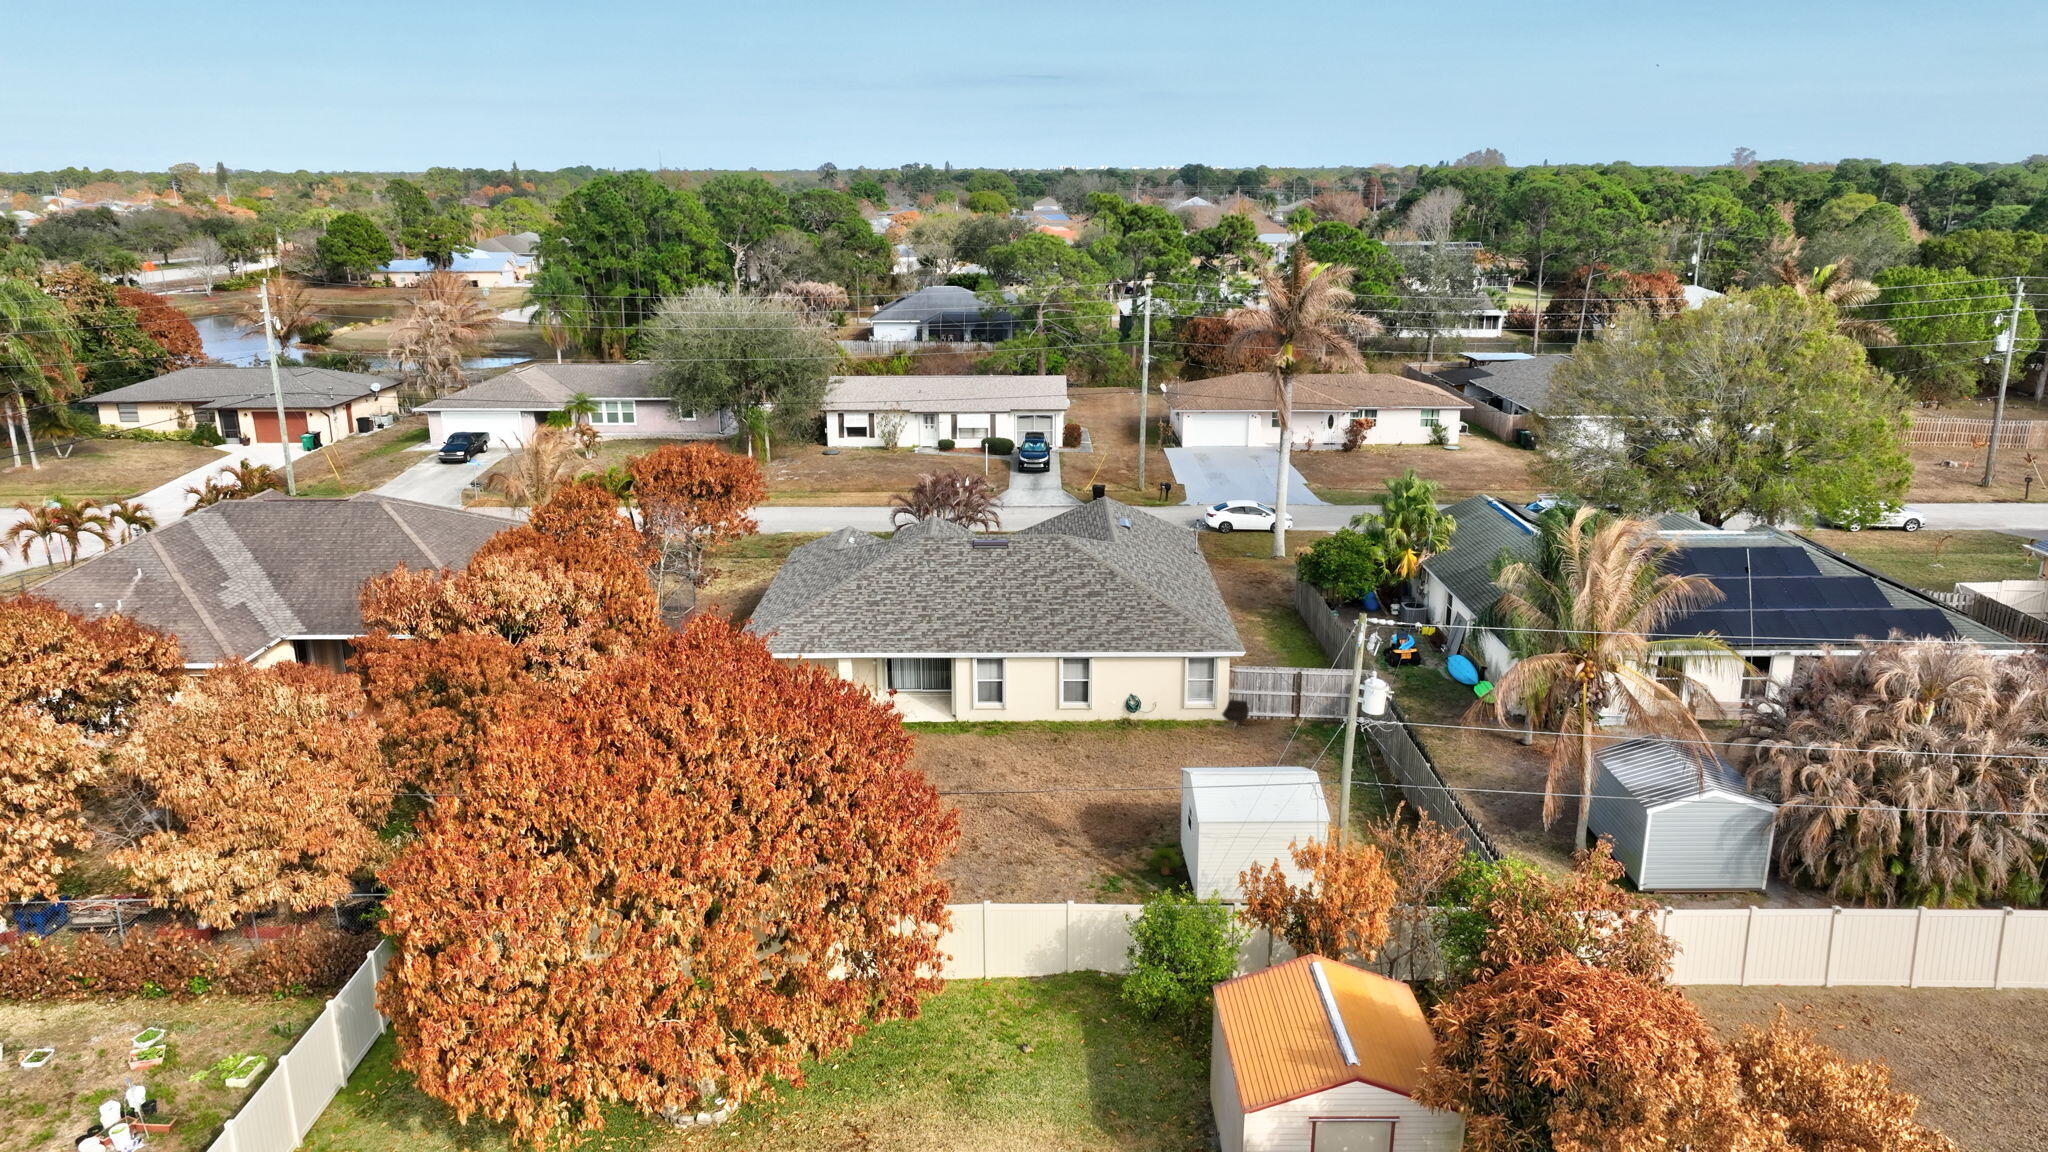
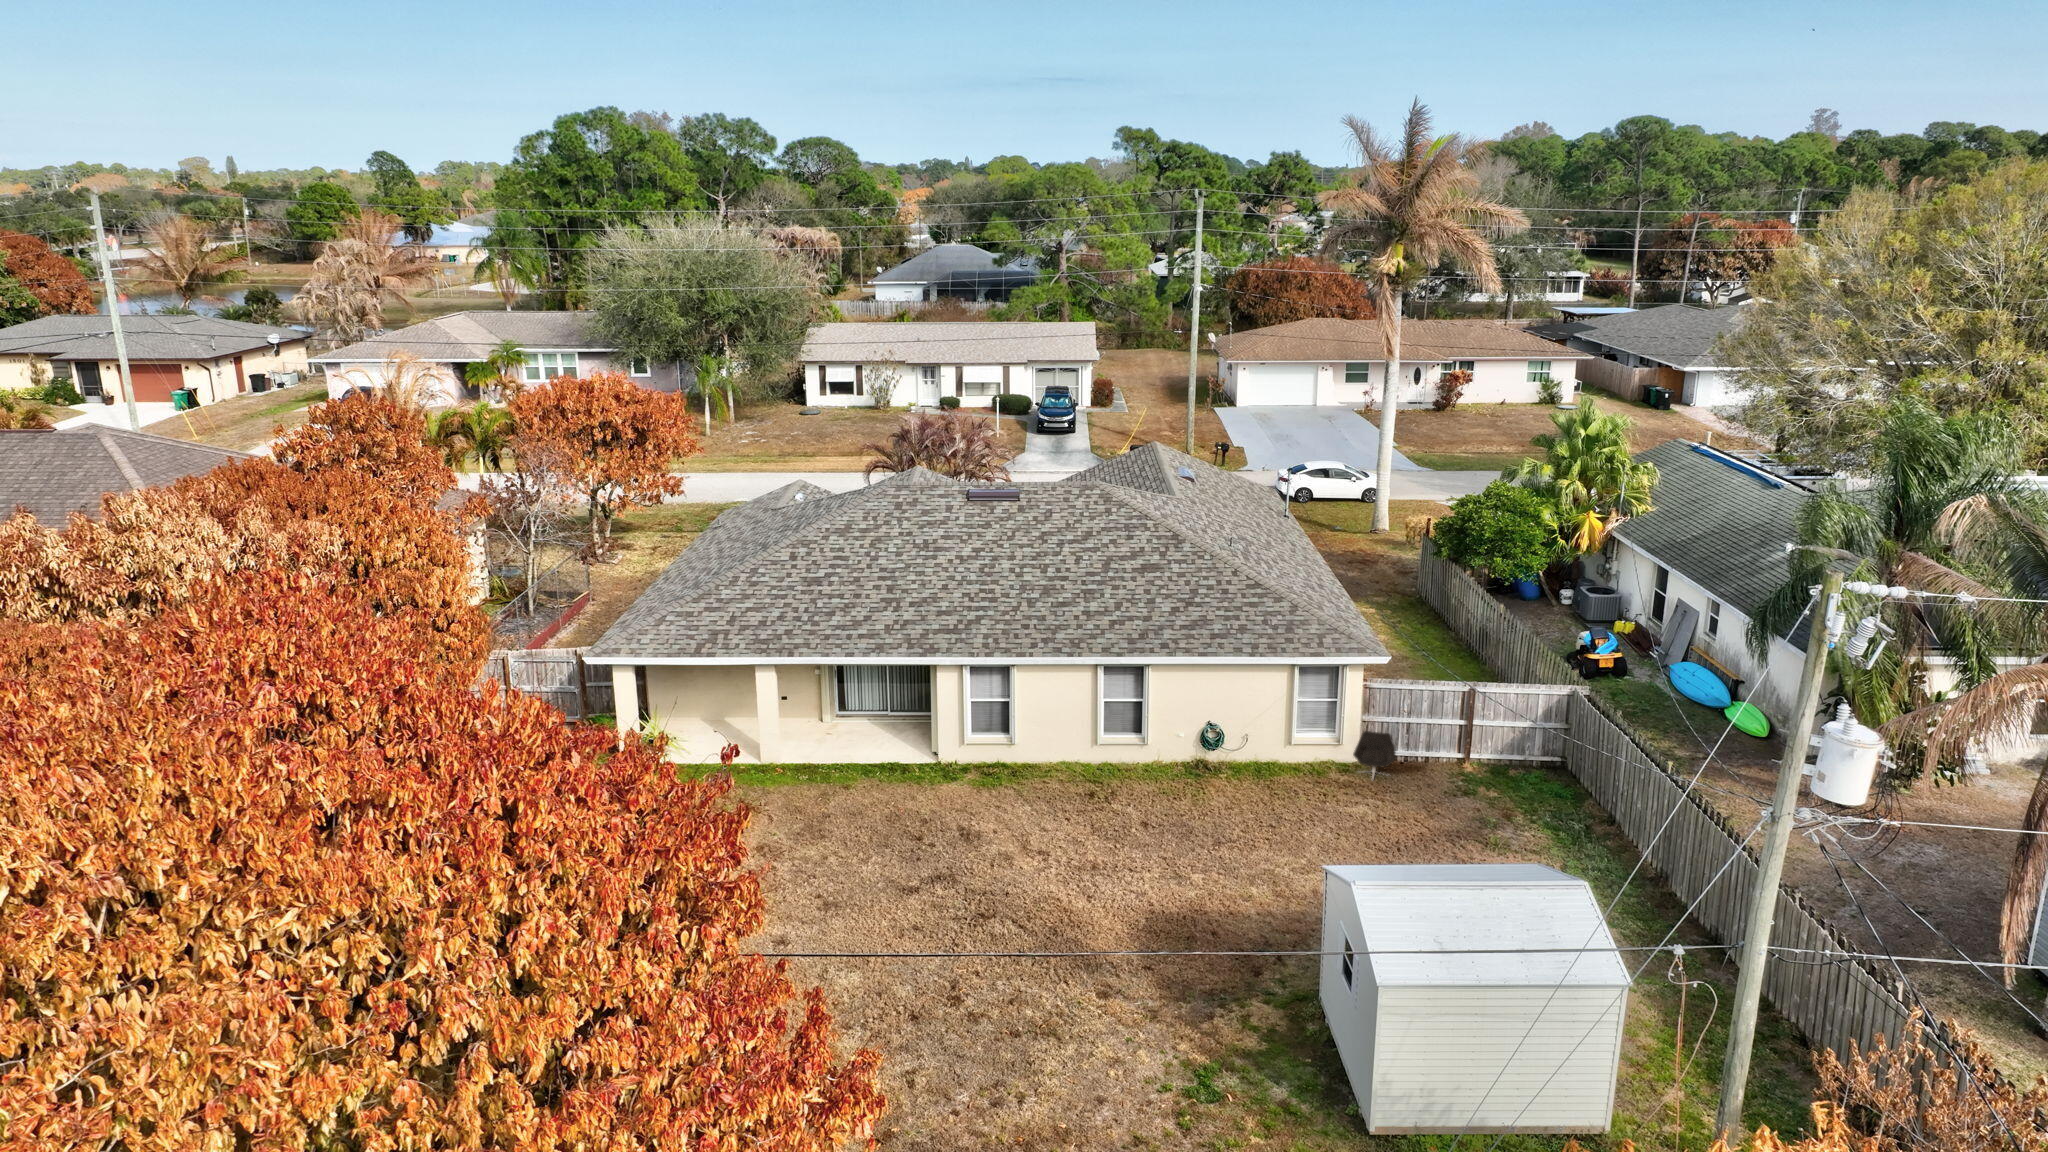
potted plant: present [1151,848,1180,875] -> none [1278,1022,1339,1077]

